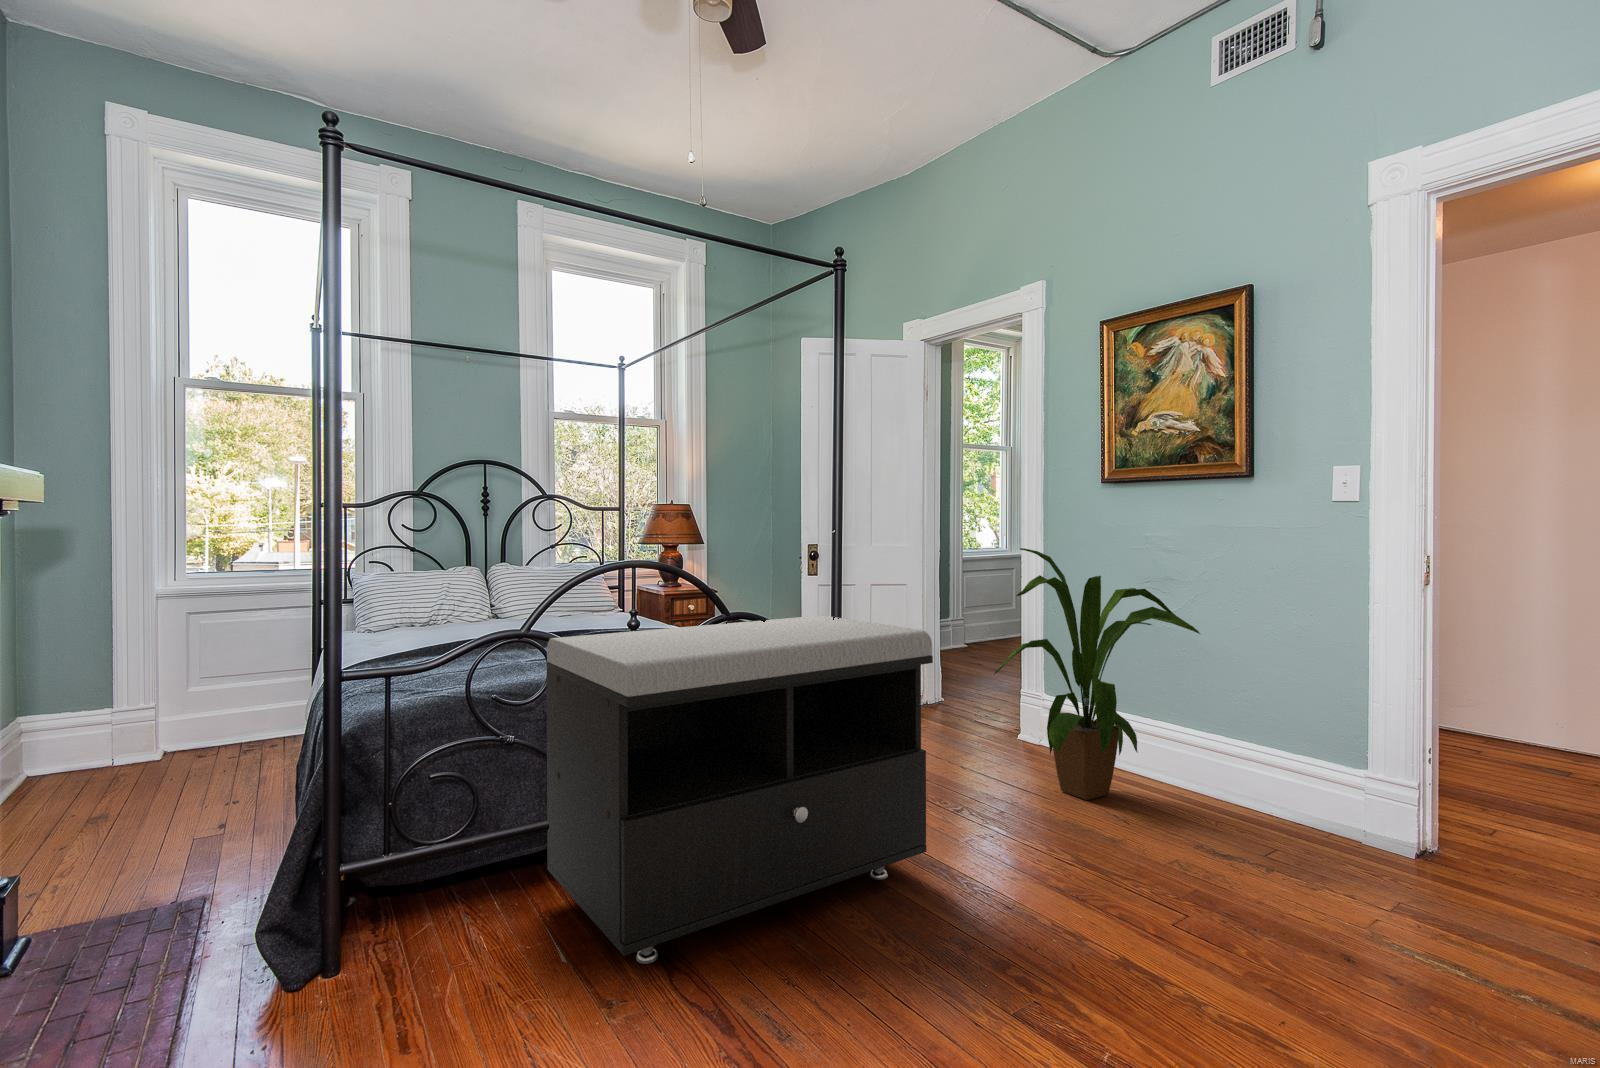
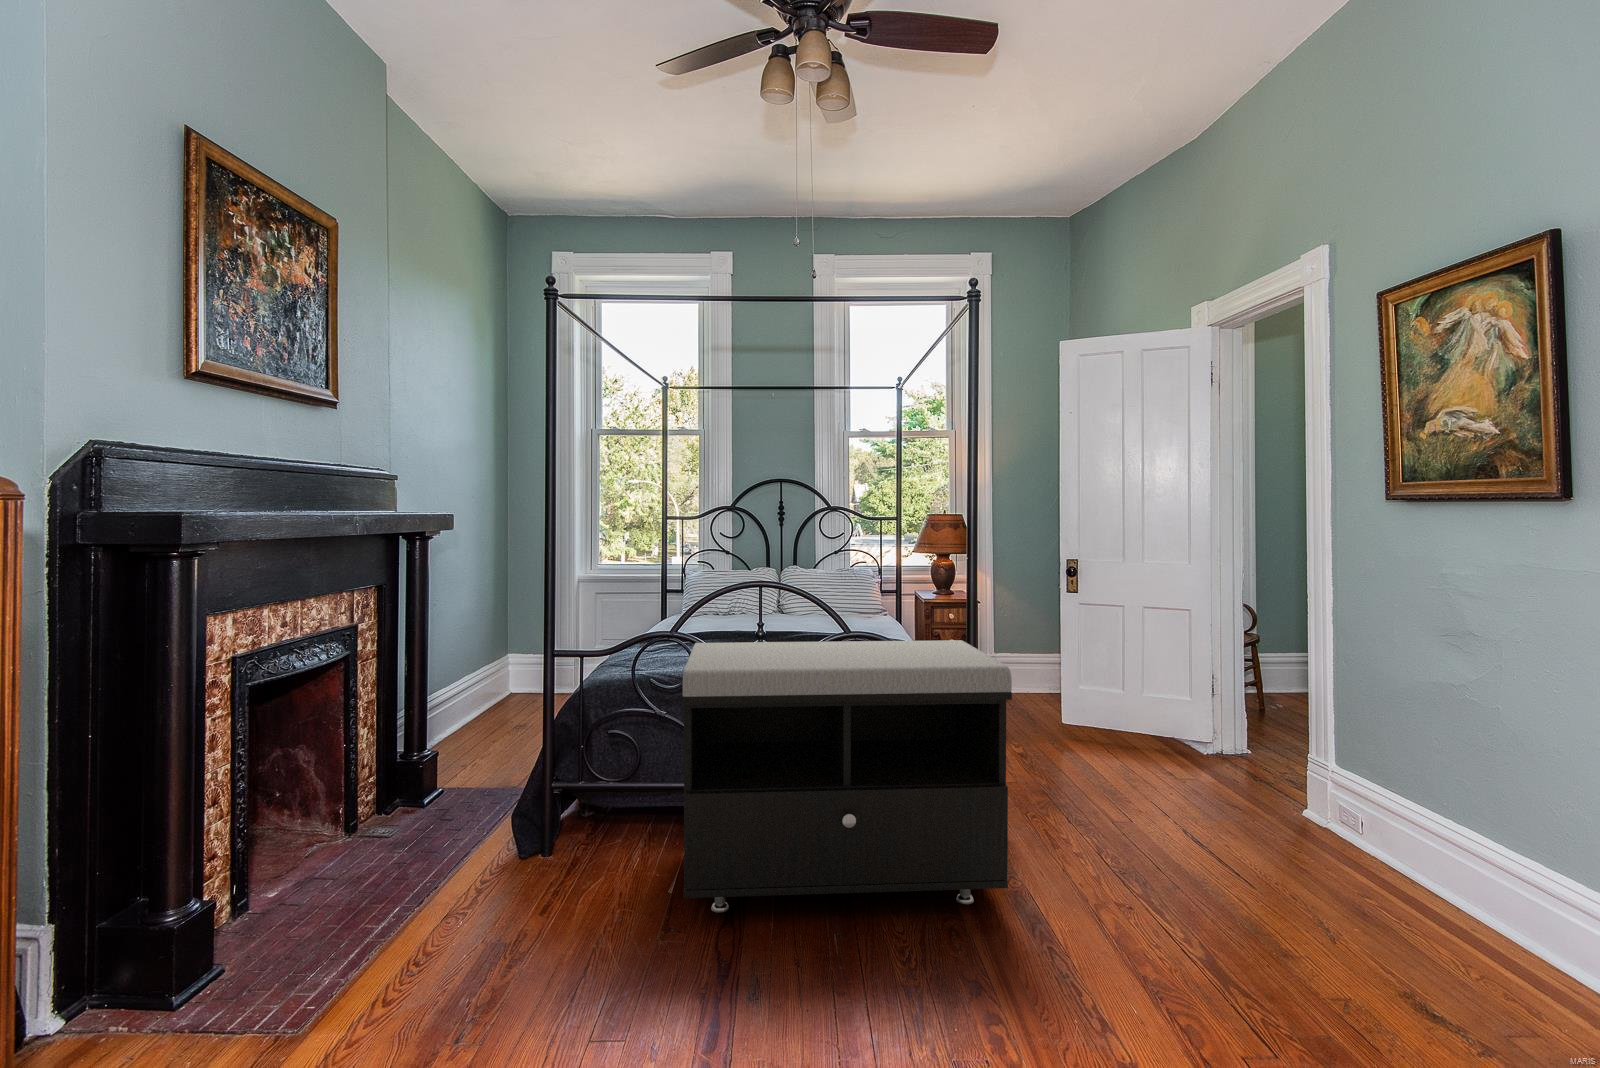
house plant: present [994,548,1200,800] -> none [1184,579,1458,888]

